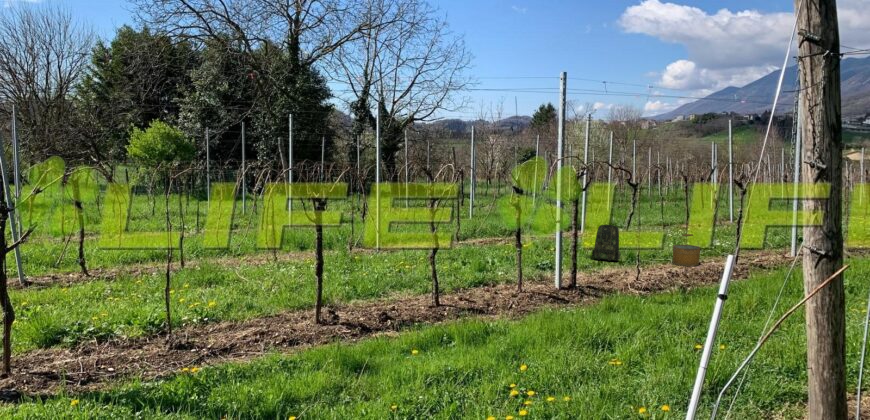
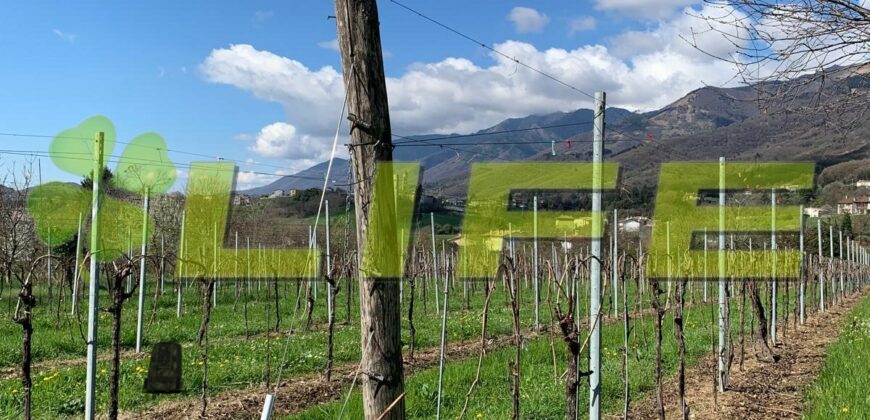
bucket: present [673,234,700,267] -> none [251,348,284,390]

